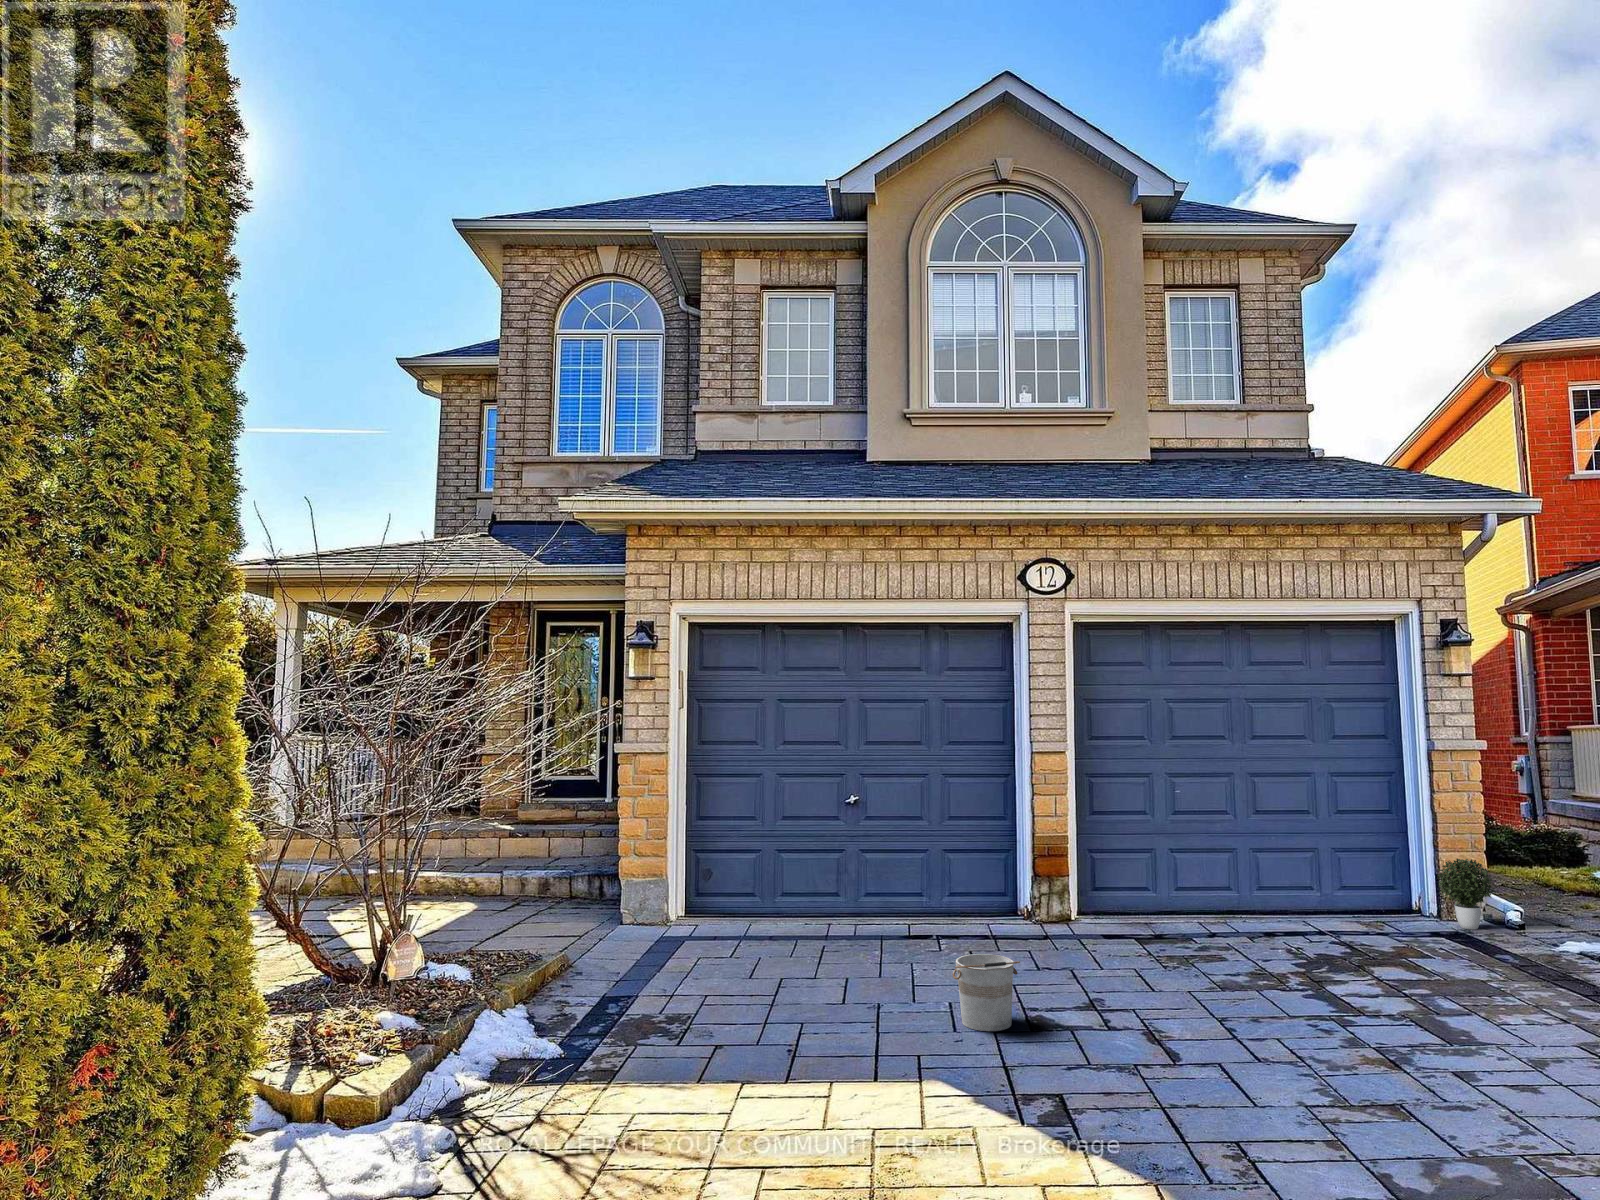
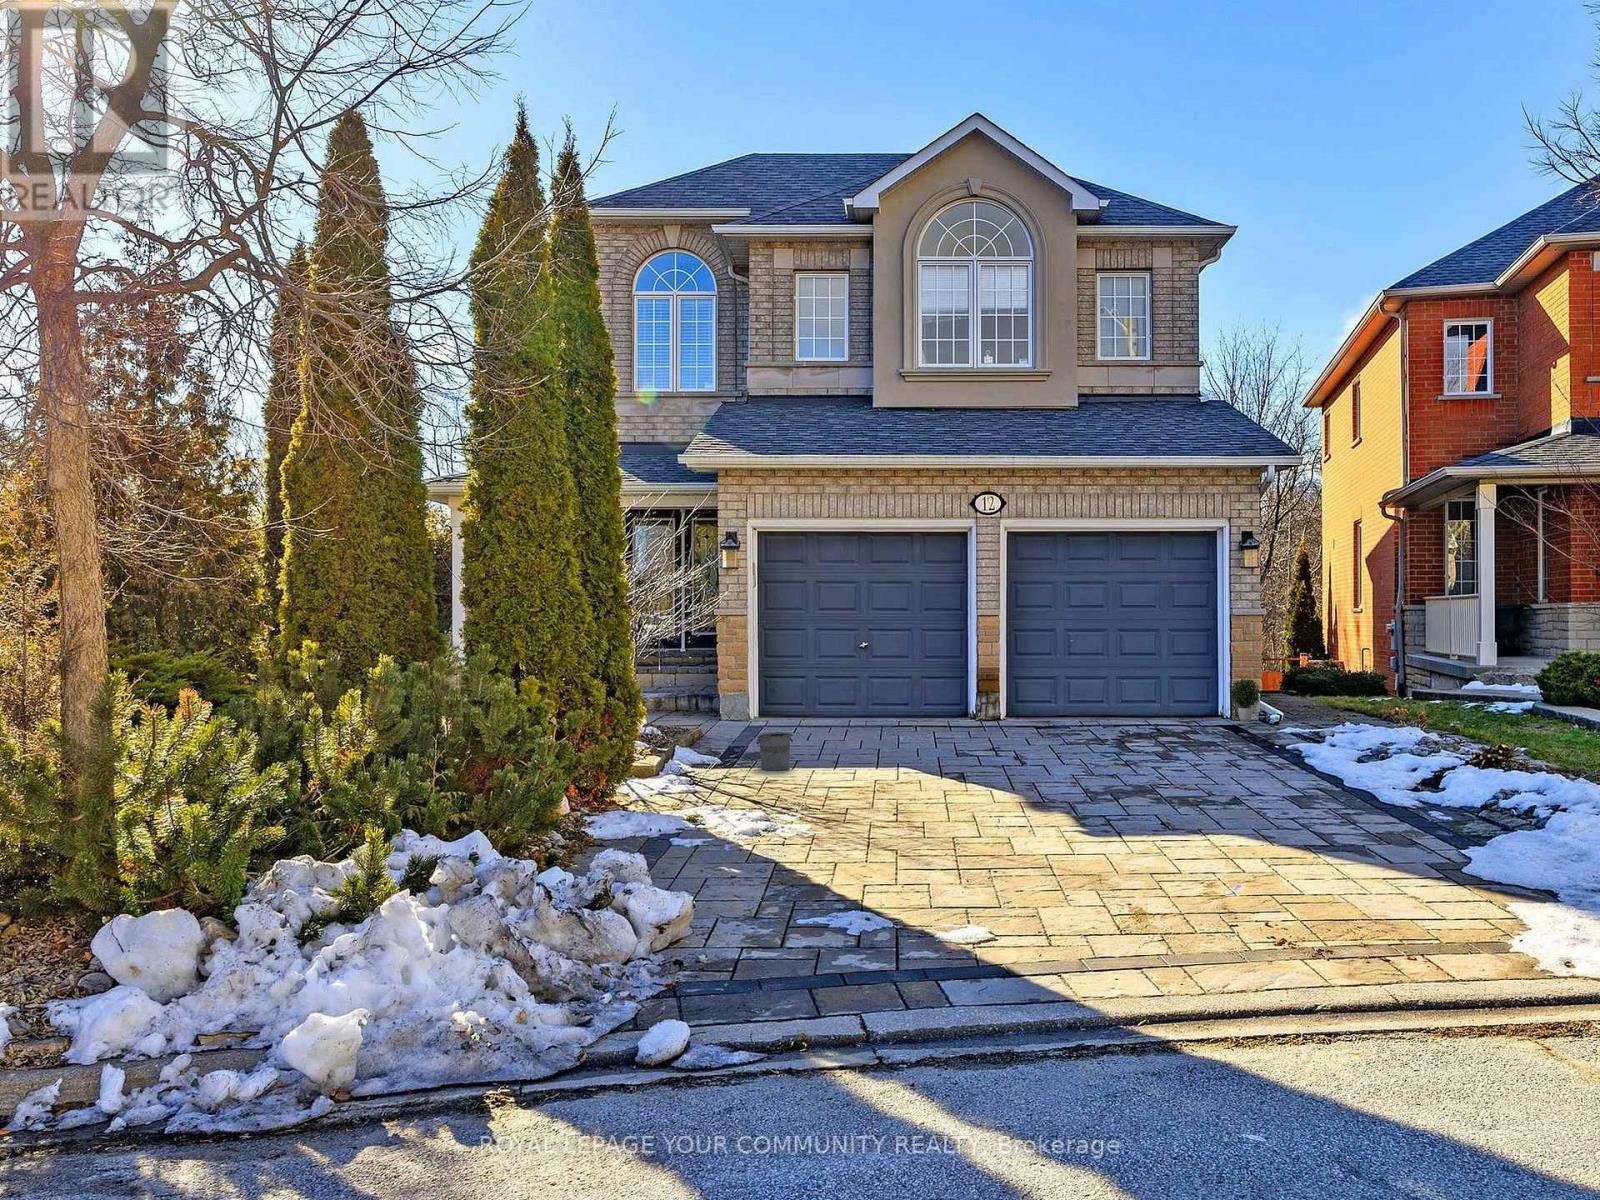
bucket: present [953,954,1020,1031] -> present [756,733,793,771]

